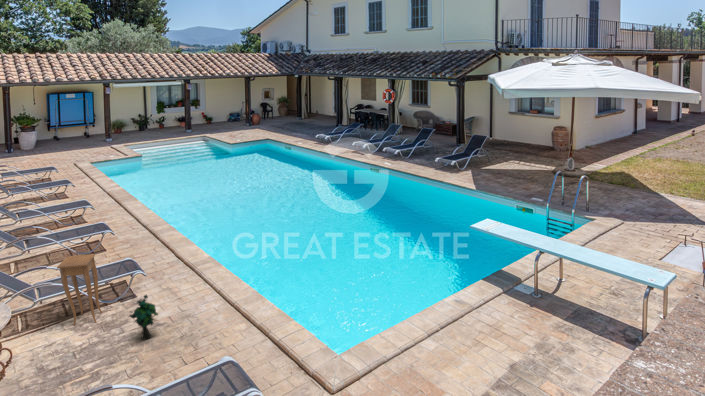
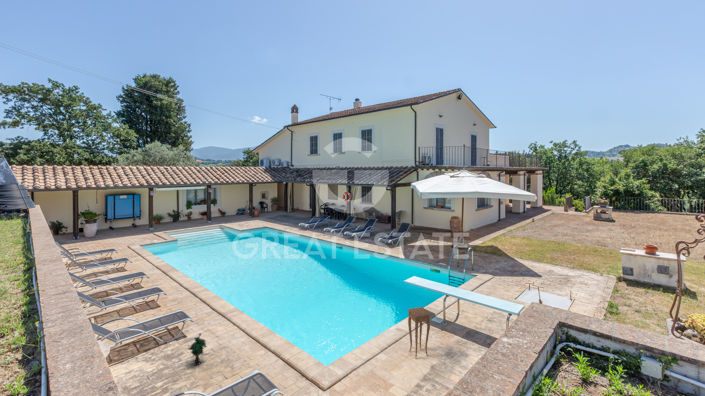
side table: present [57,254,102,325] -> present [407,307,431,358]

